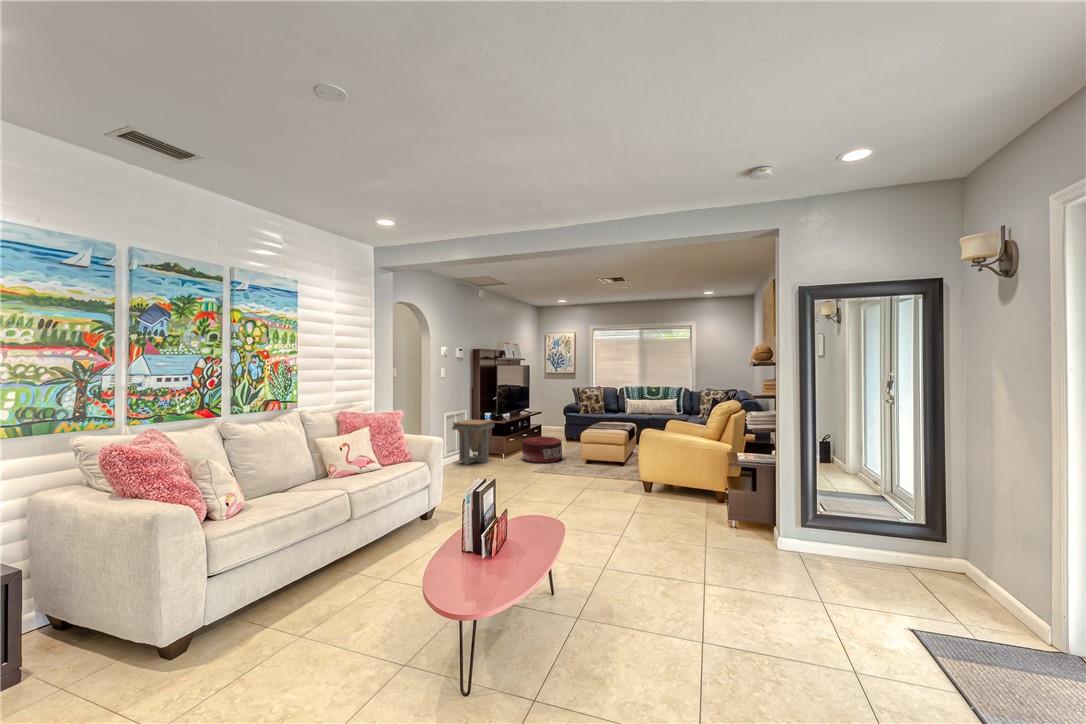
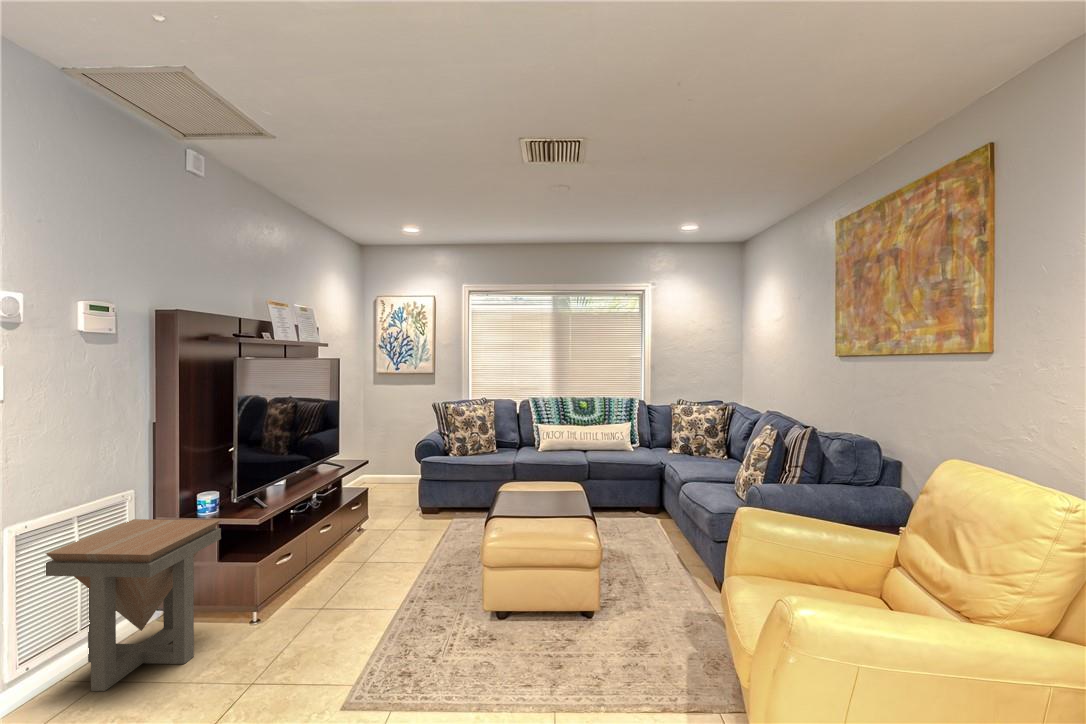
pouf: present [522,437,562,463] -> none [310,540,426,639]

